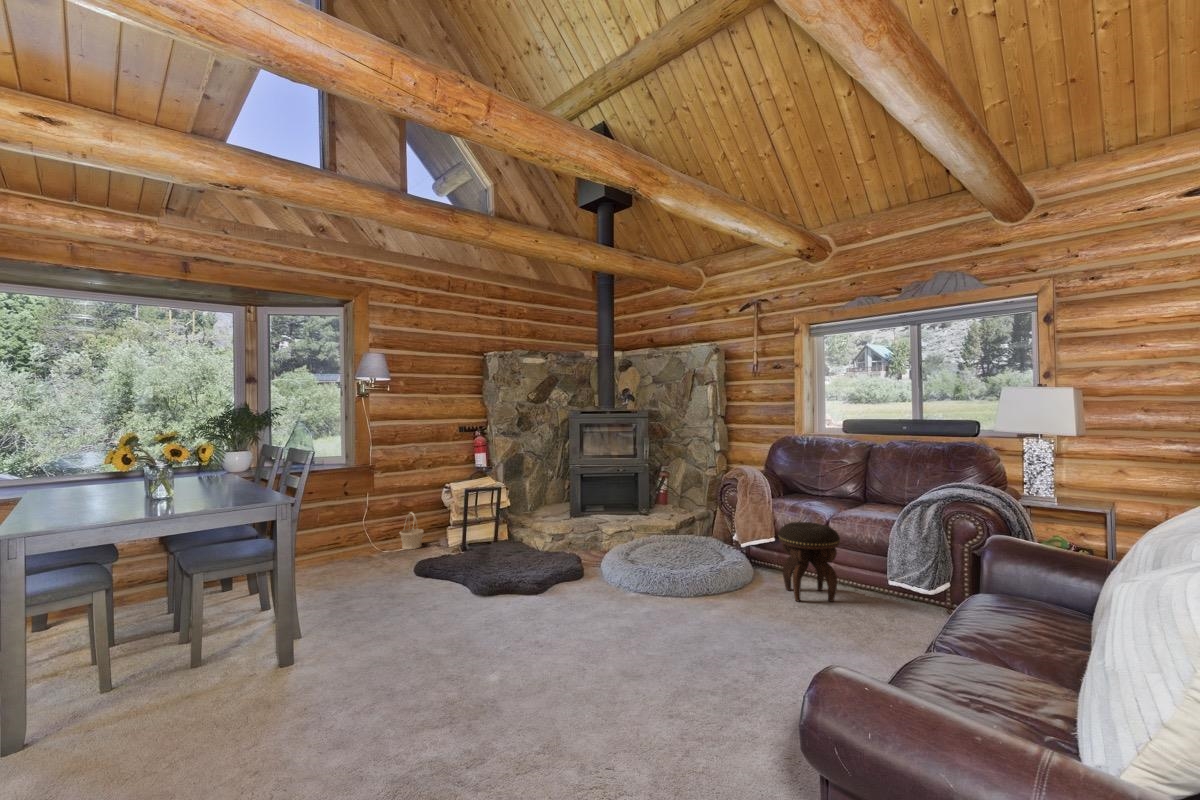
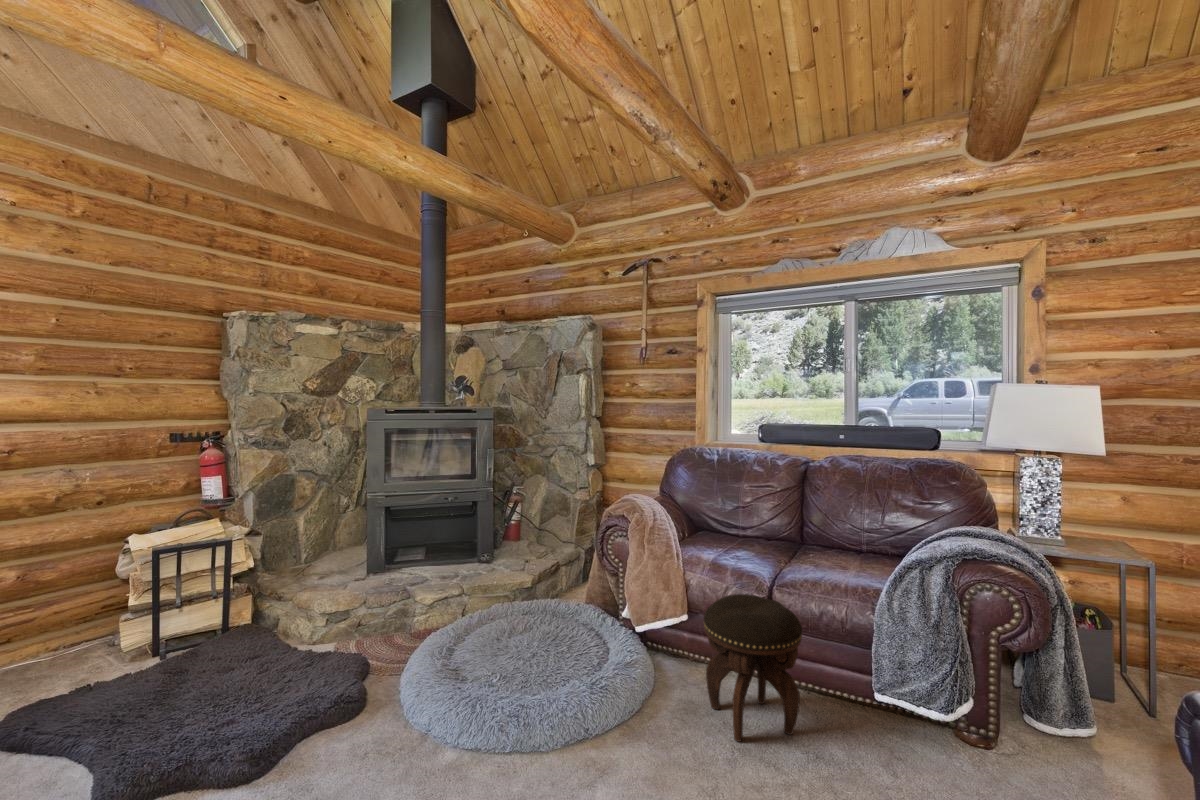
basket: present [400,512,424,549] -> none [24,590,83,660]

